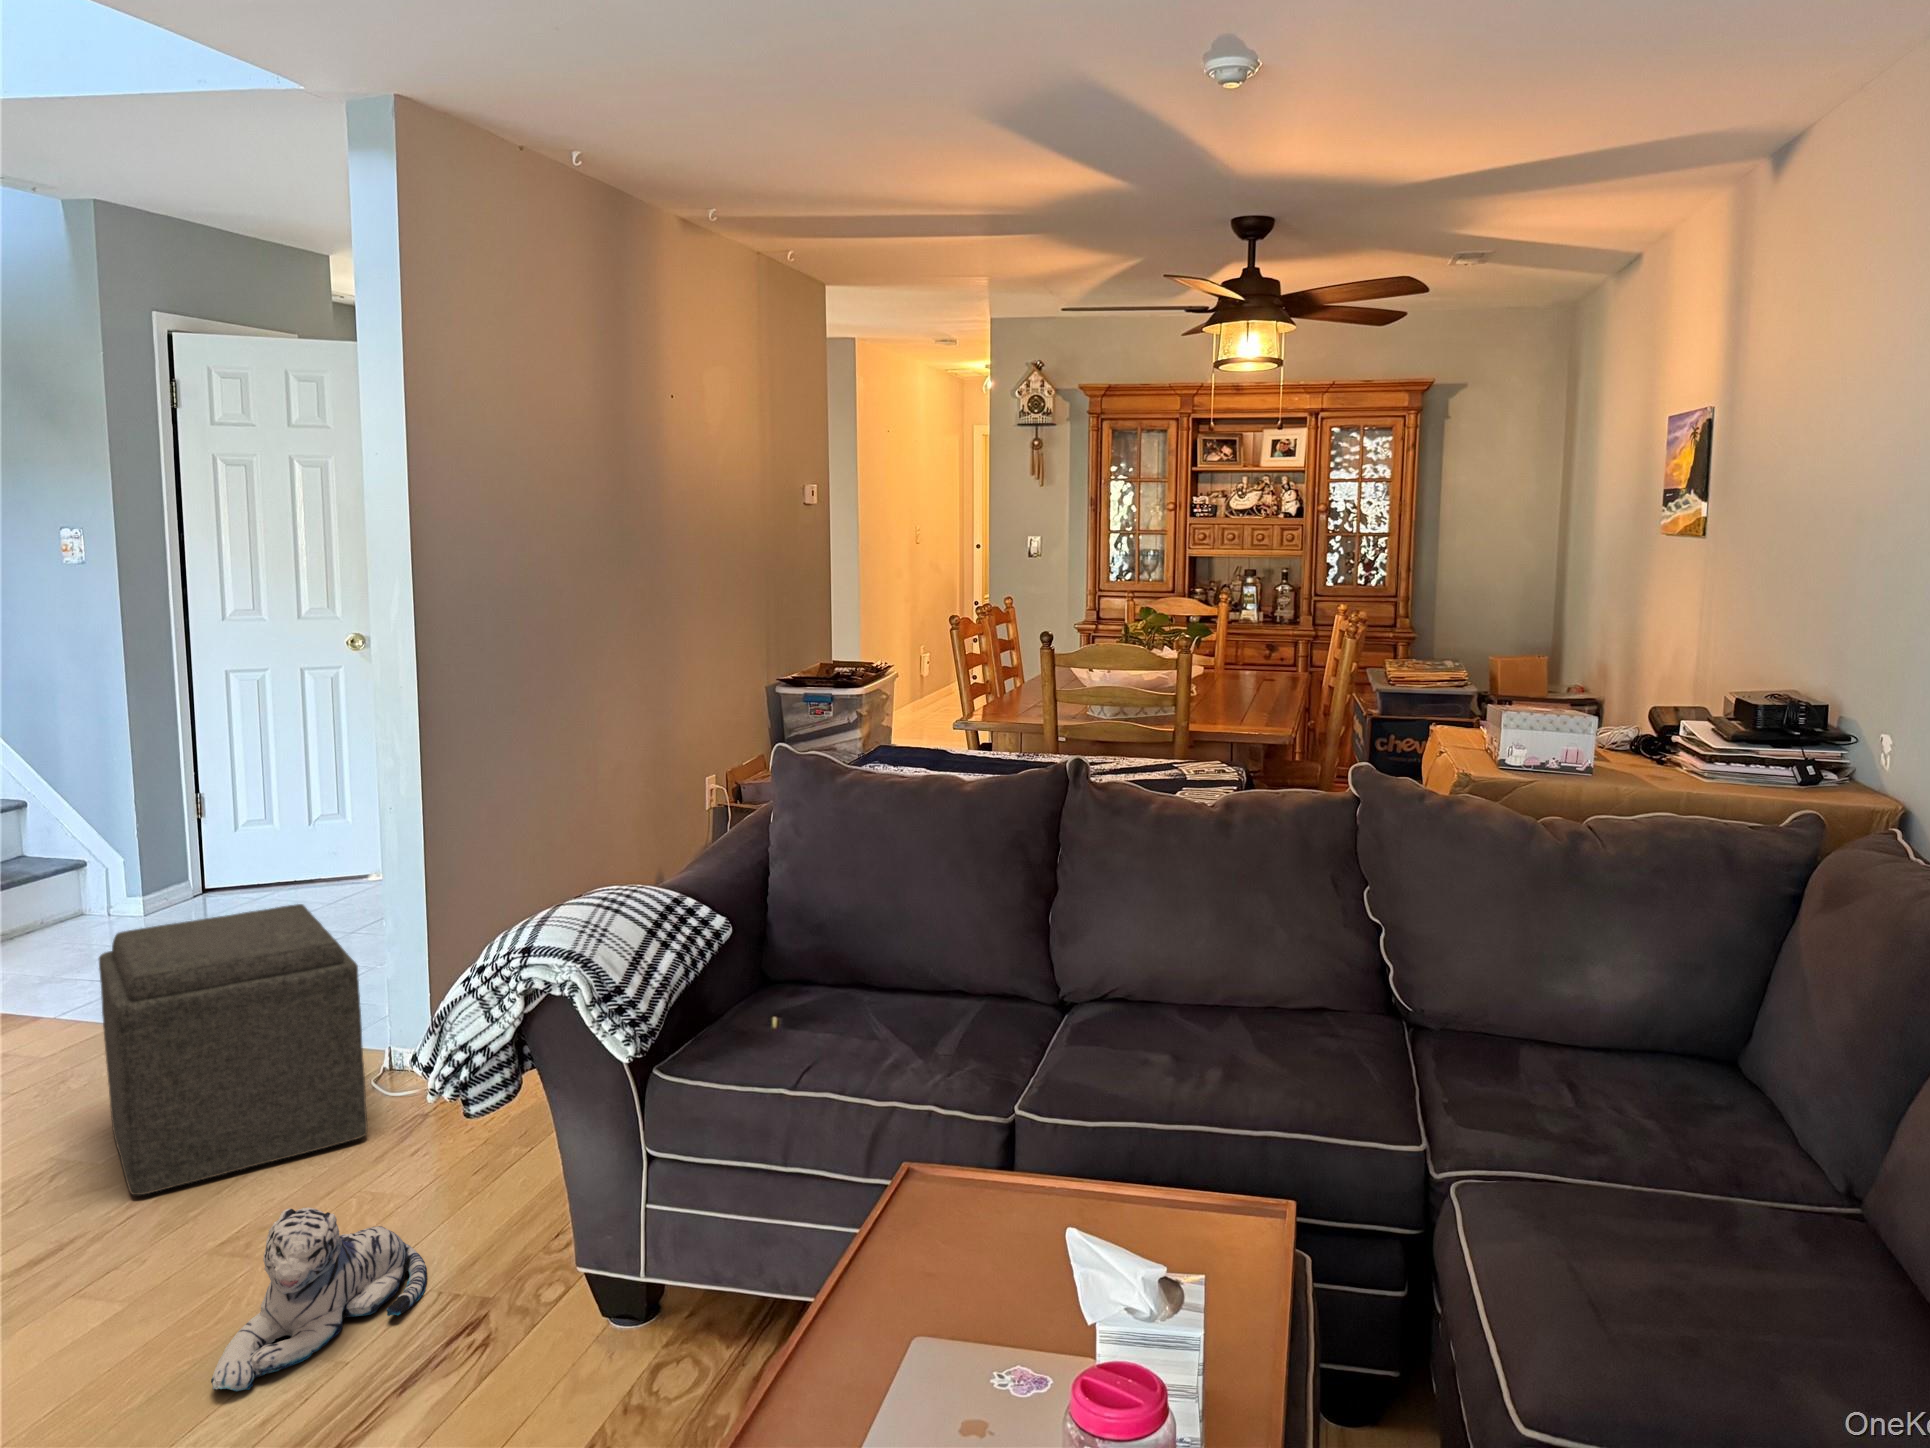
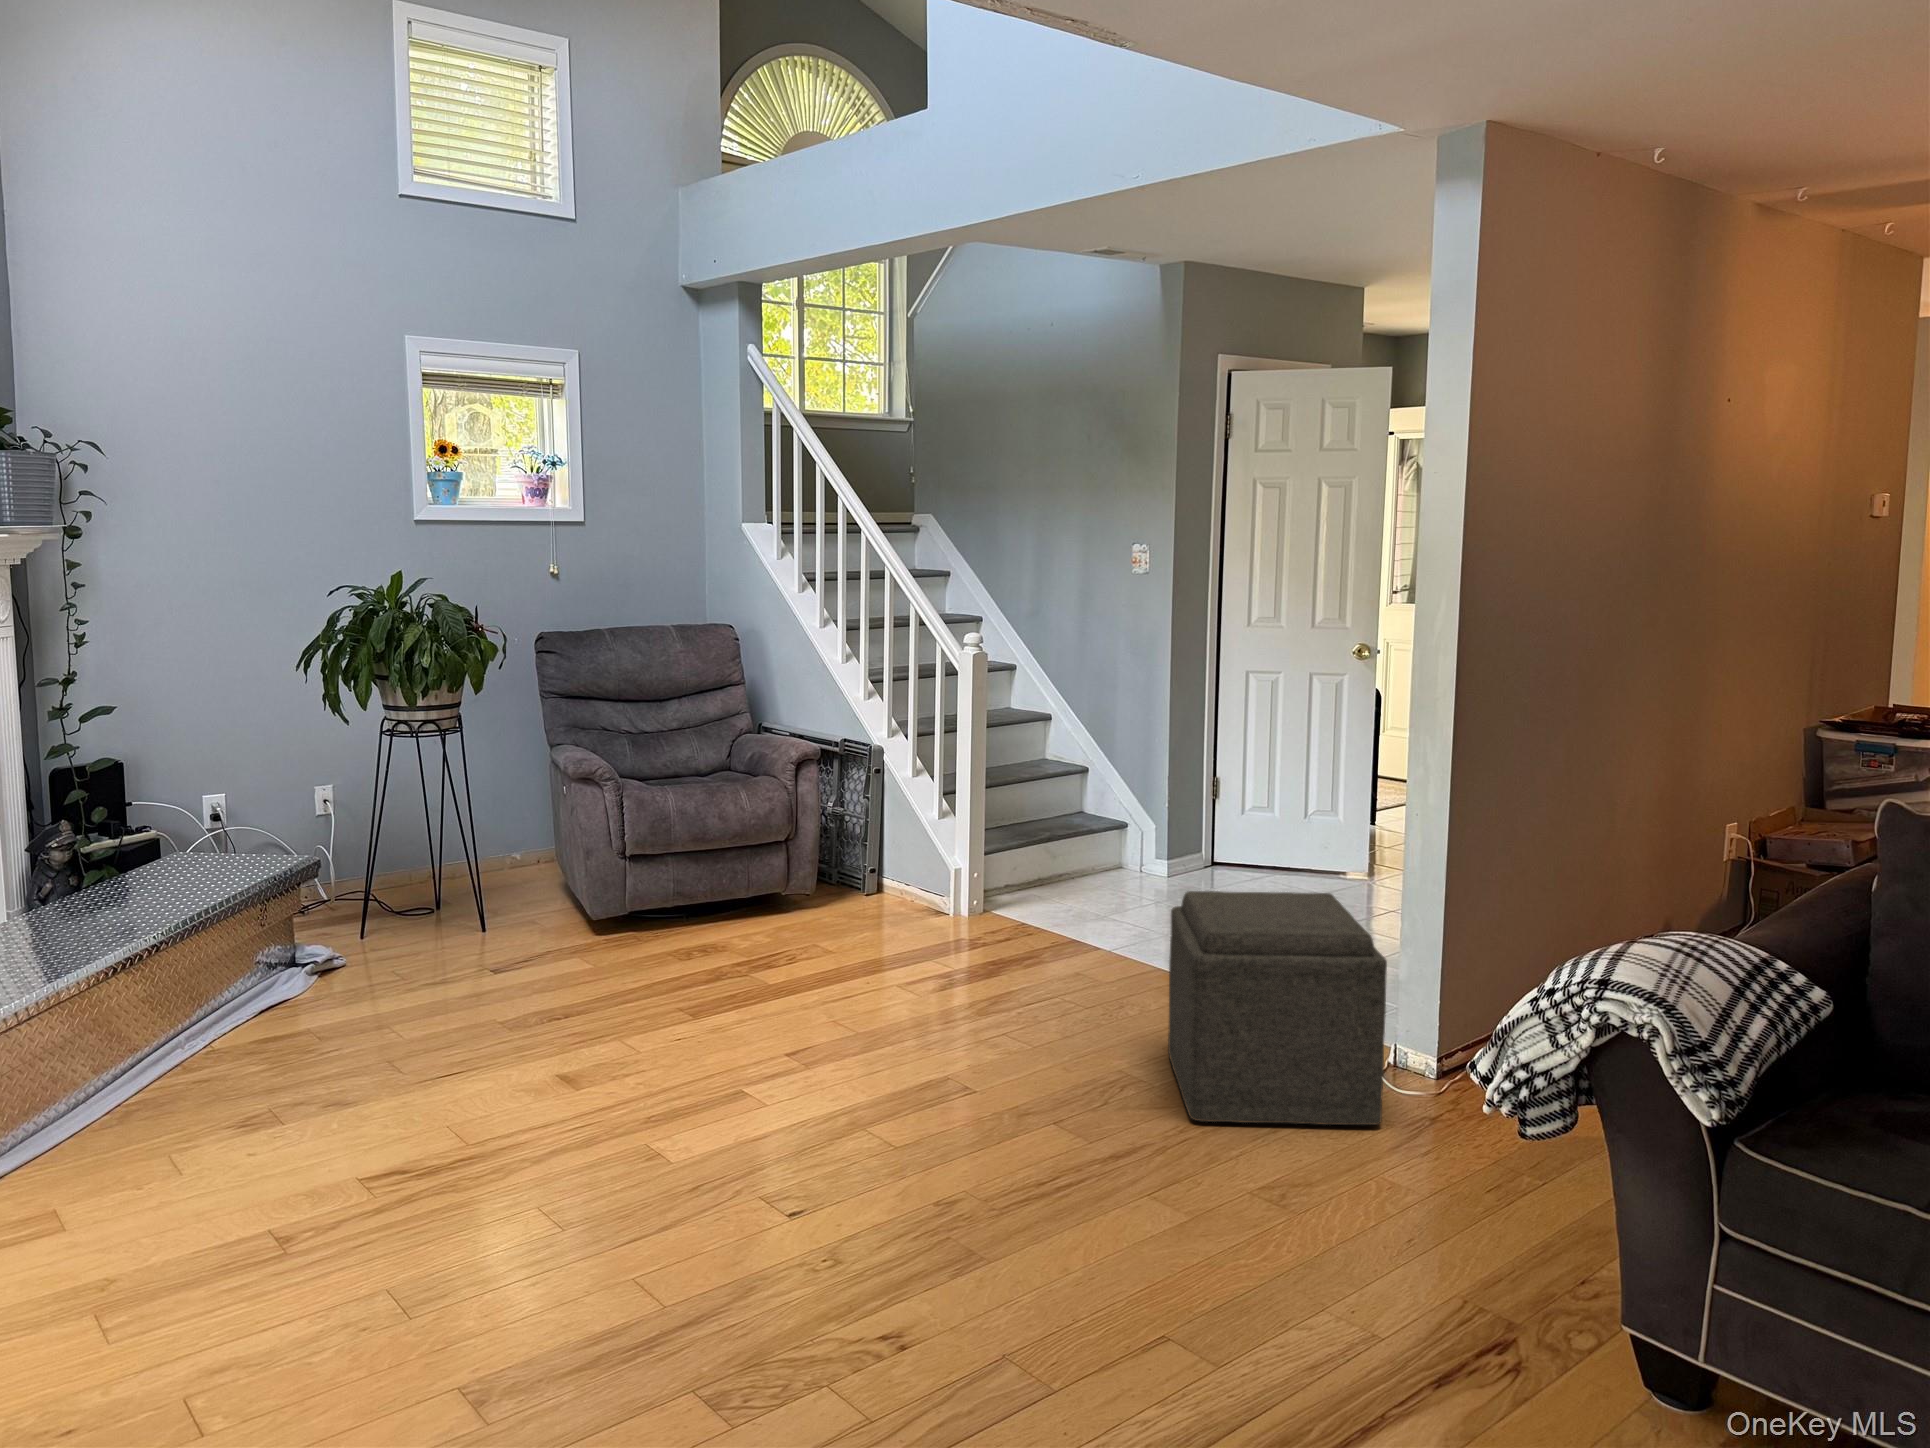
plush toy: present [211,1208,427,1391] -> none [1275,1171,1455,1323]

